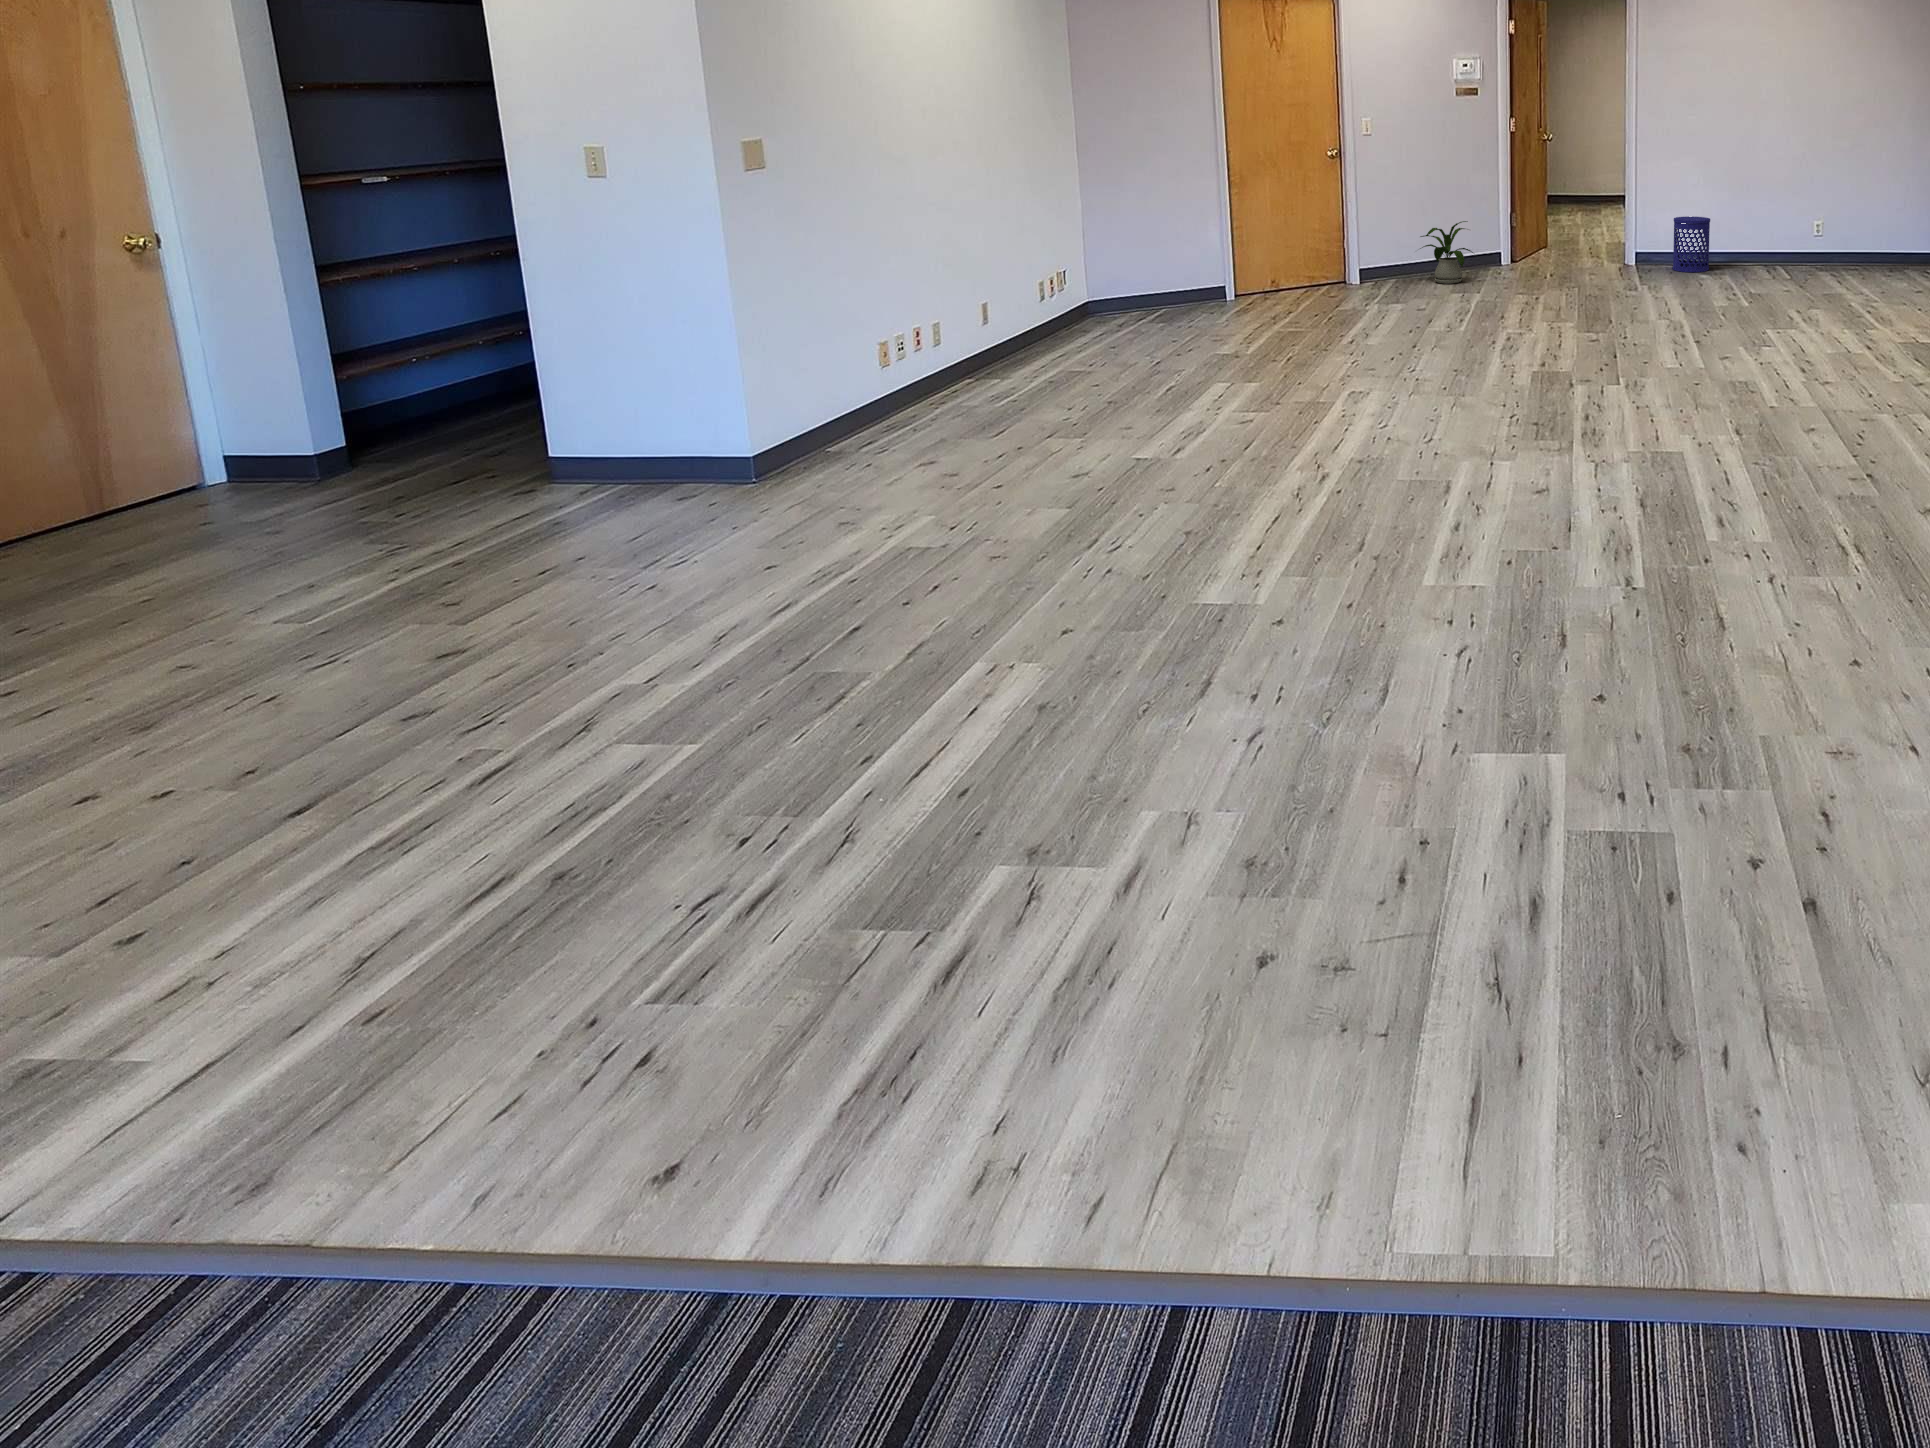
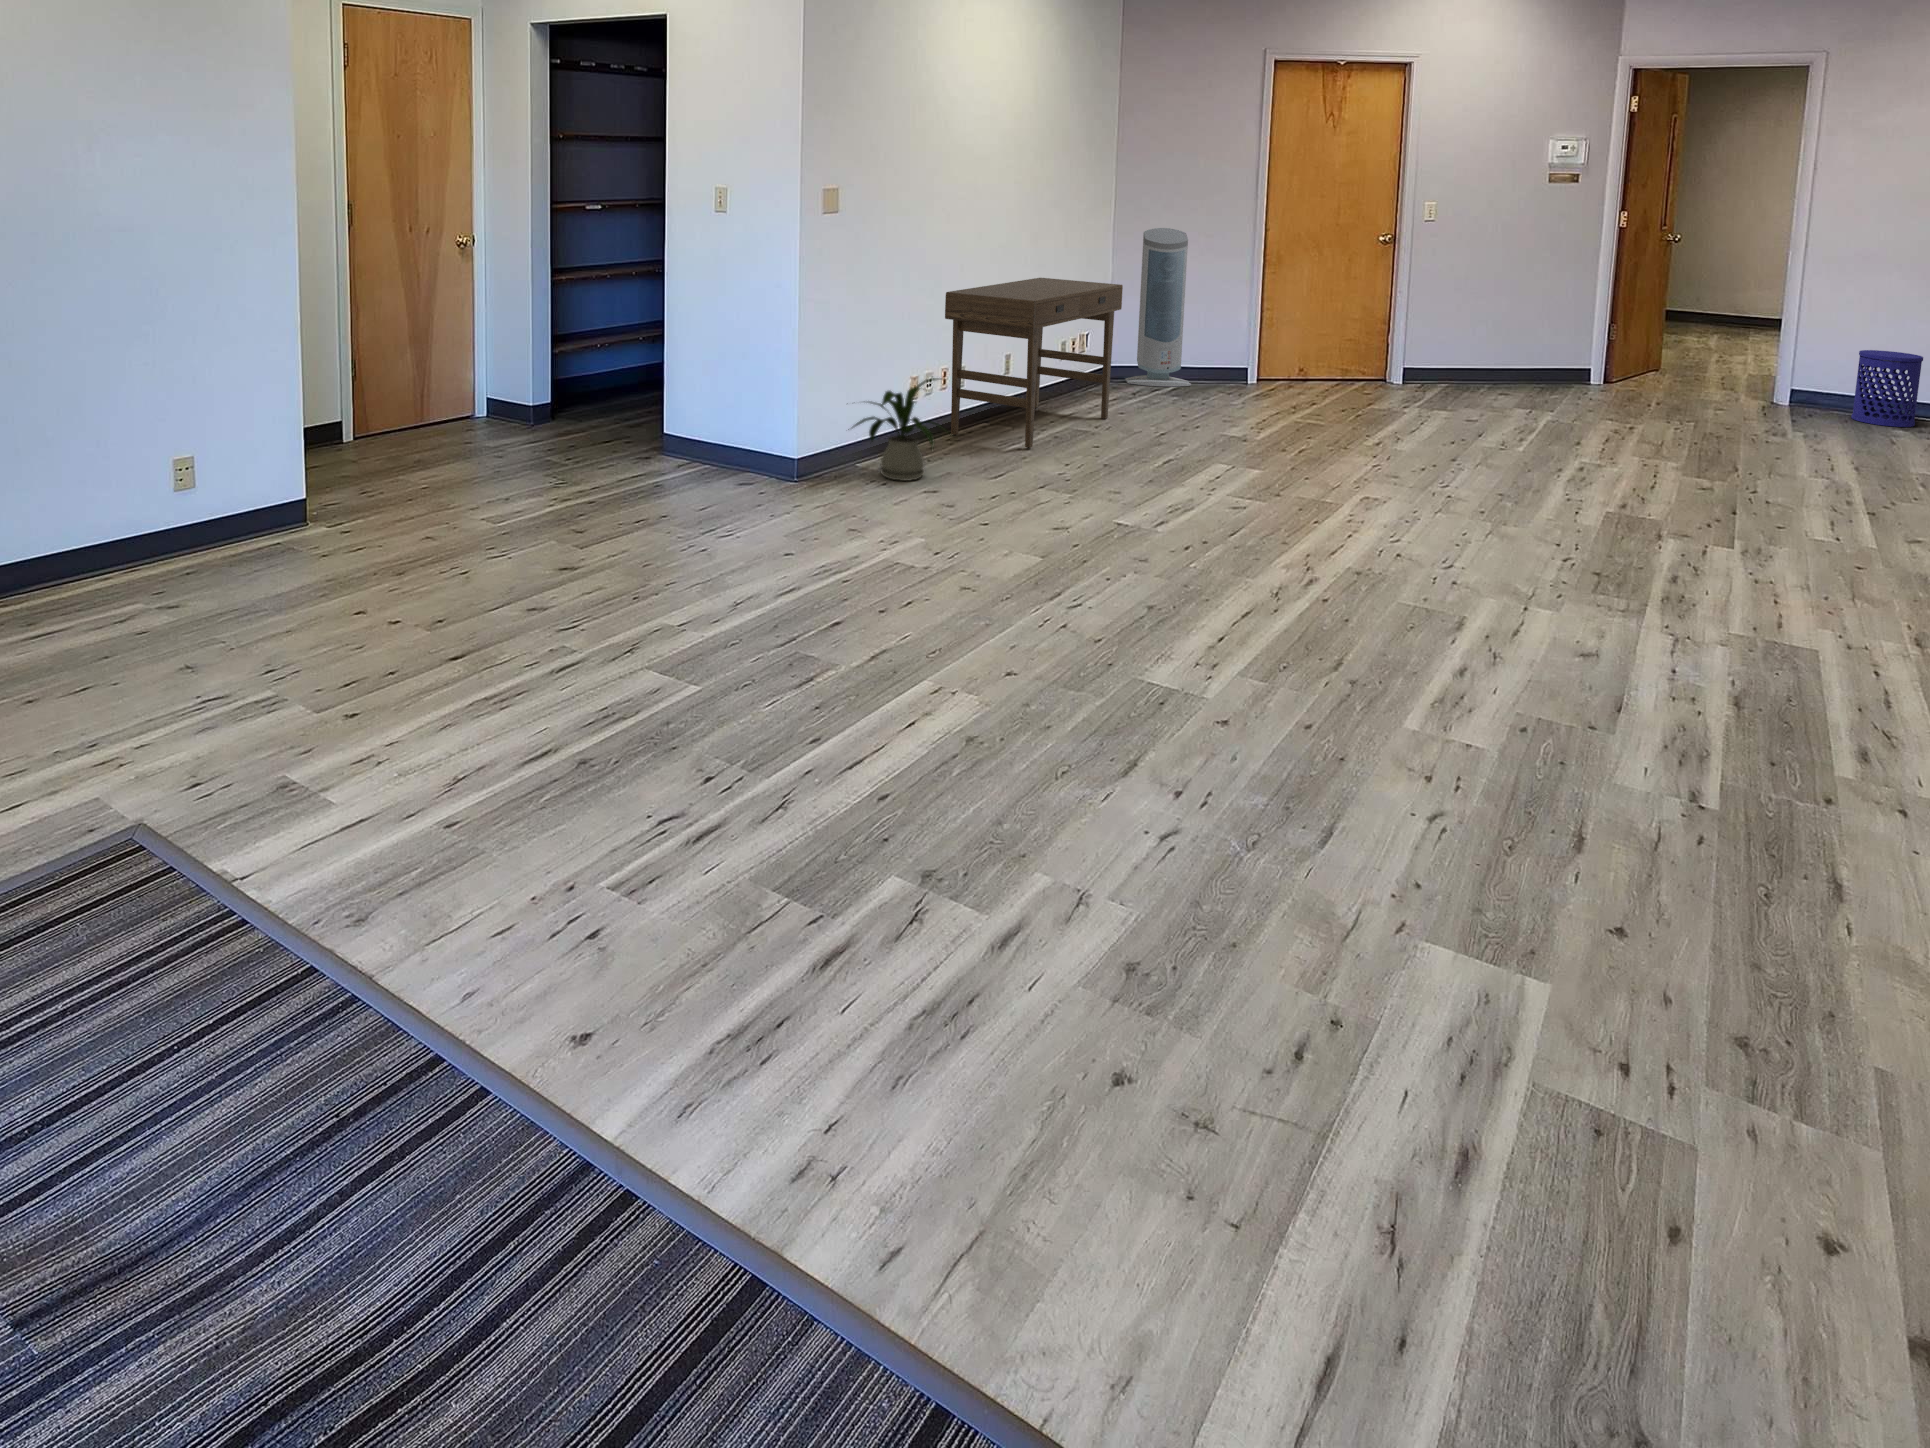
air purifier: none [1112,157,1178,315] -> present [1125,228,1191,387]
desk: none [911,218,1105,398] -> present [945,278,1123,449]
house plant: present [1420,221,1473,284] -> present [848,378,951,481]

